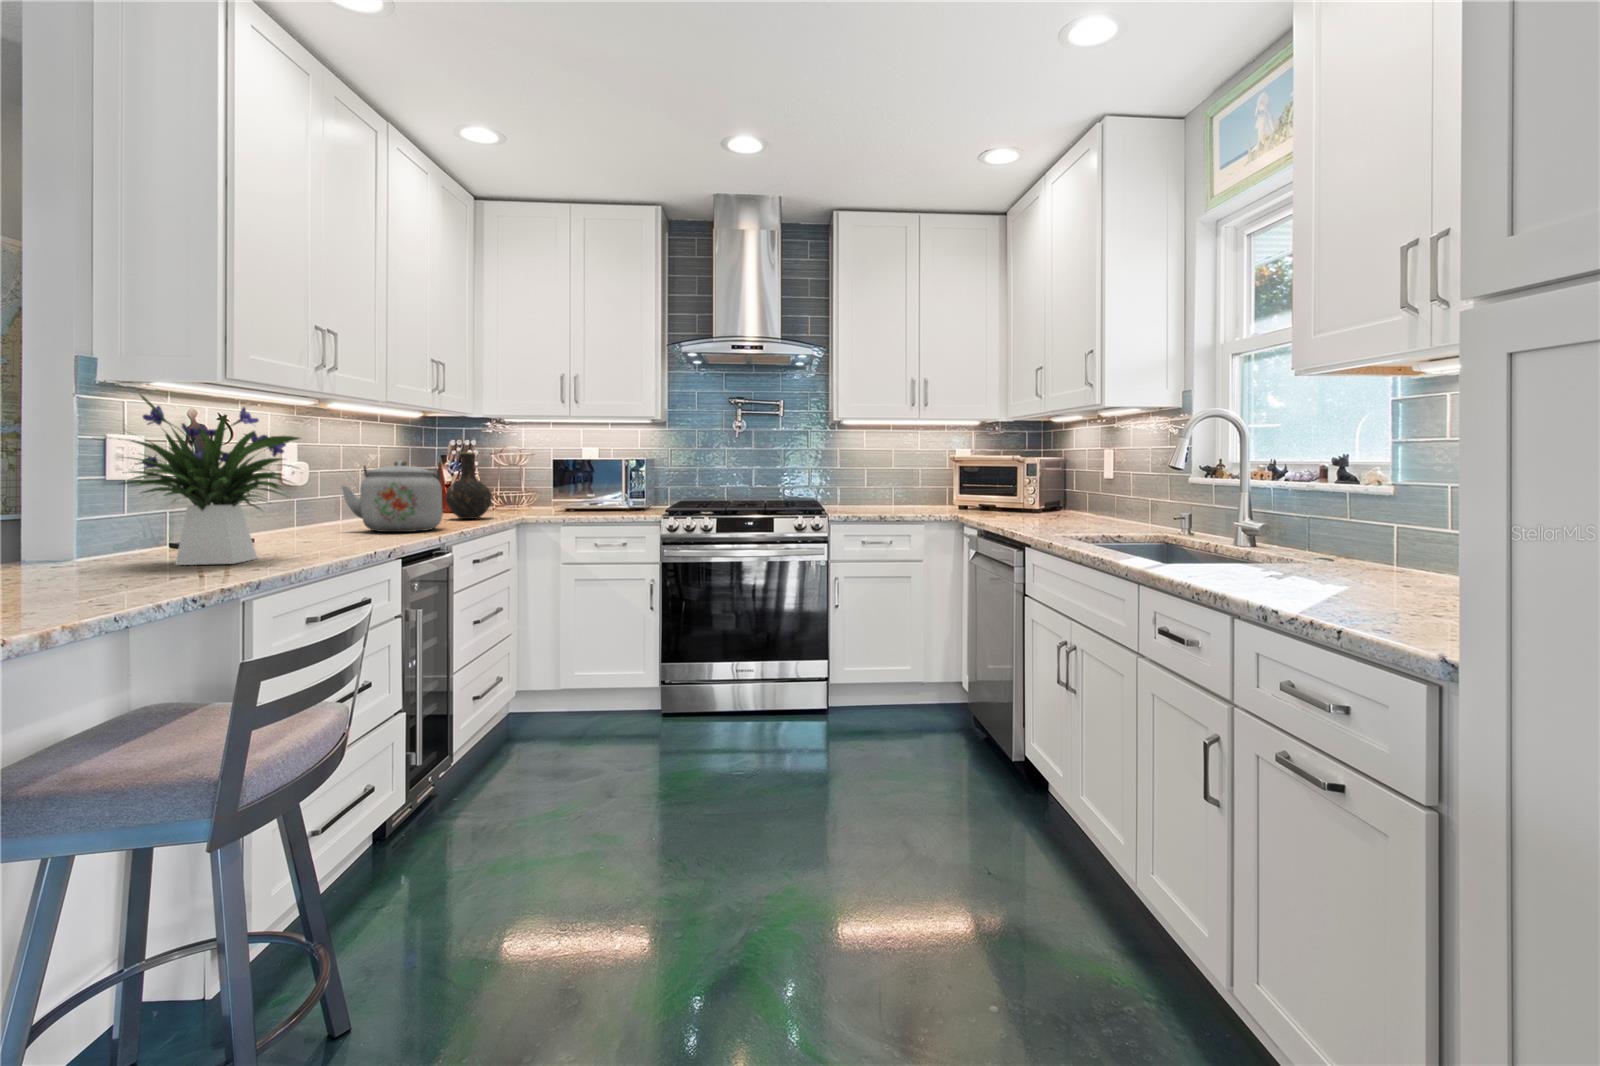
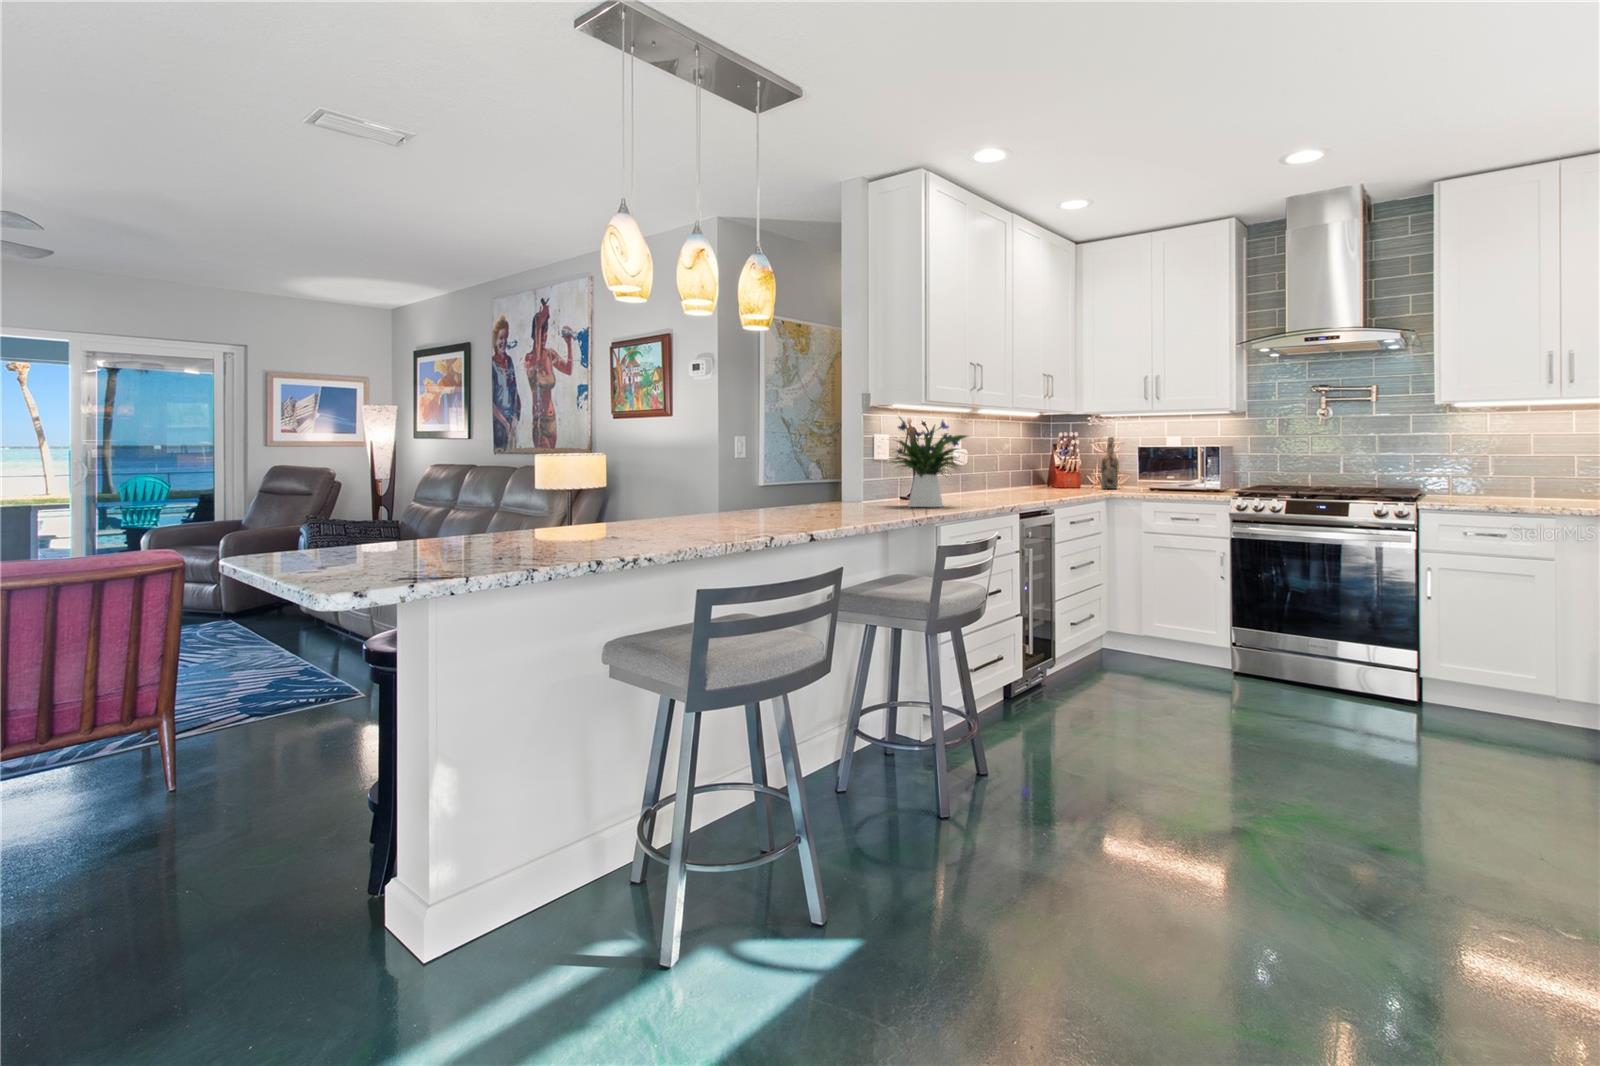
wine bottle: none [505,448,526,510] -> present [1101,437,1119,489]
vase: present [446,452,492,519] -> none [1052,442,1086,494]
kettle: present [341,461,443,532] -> none [984,449,1048,499]

